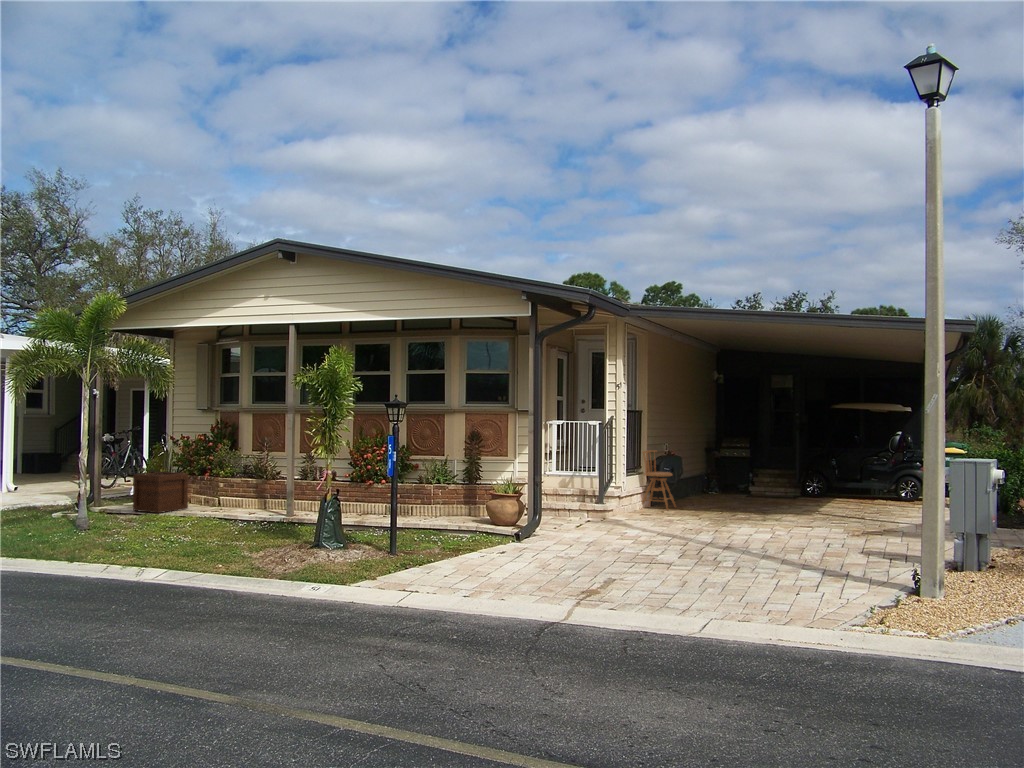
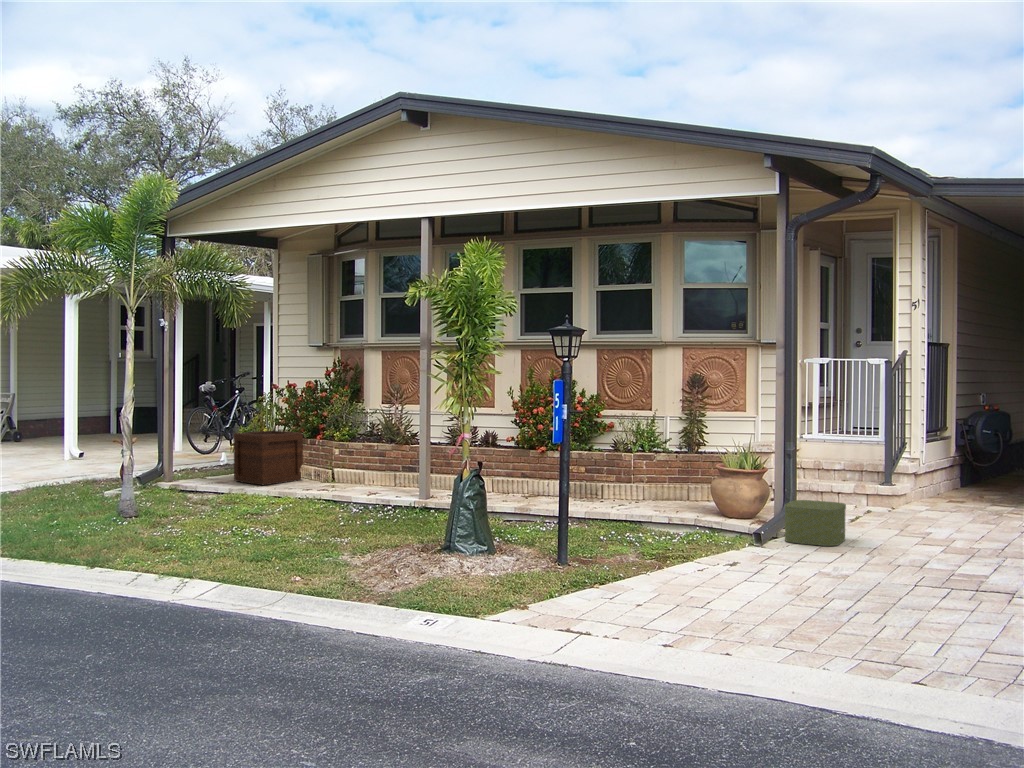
chair: present [642,450,676,510] -> none [950,404,1011,498]
storage box: none [530,512,568,539] -> present [785,500,846,546]

